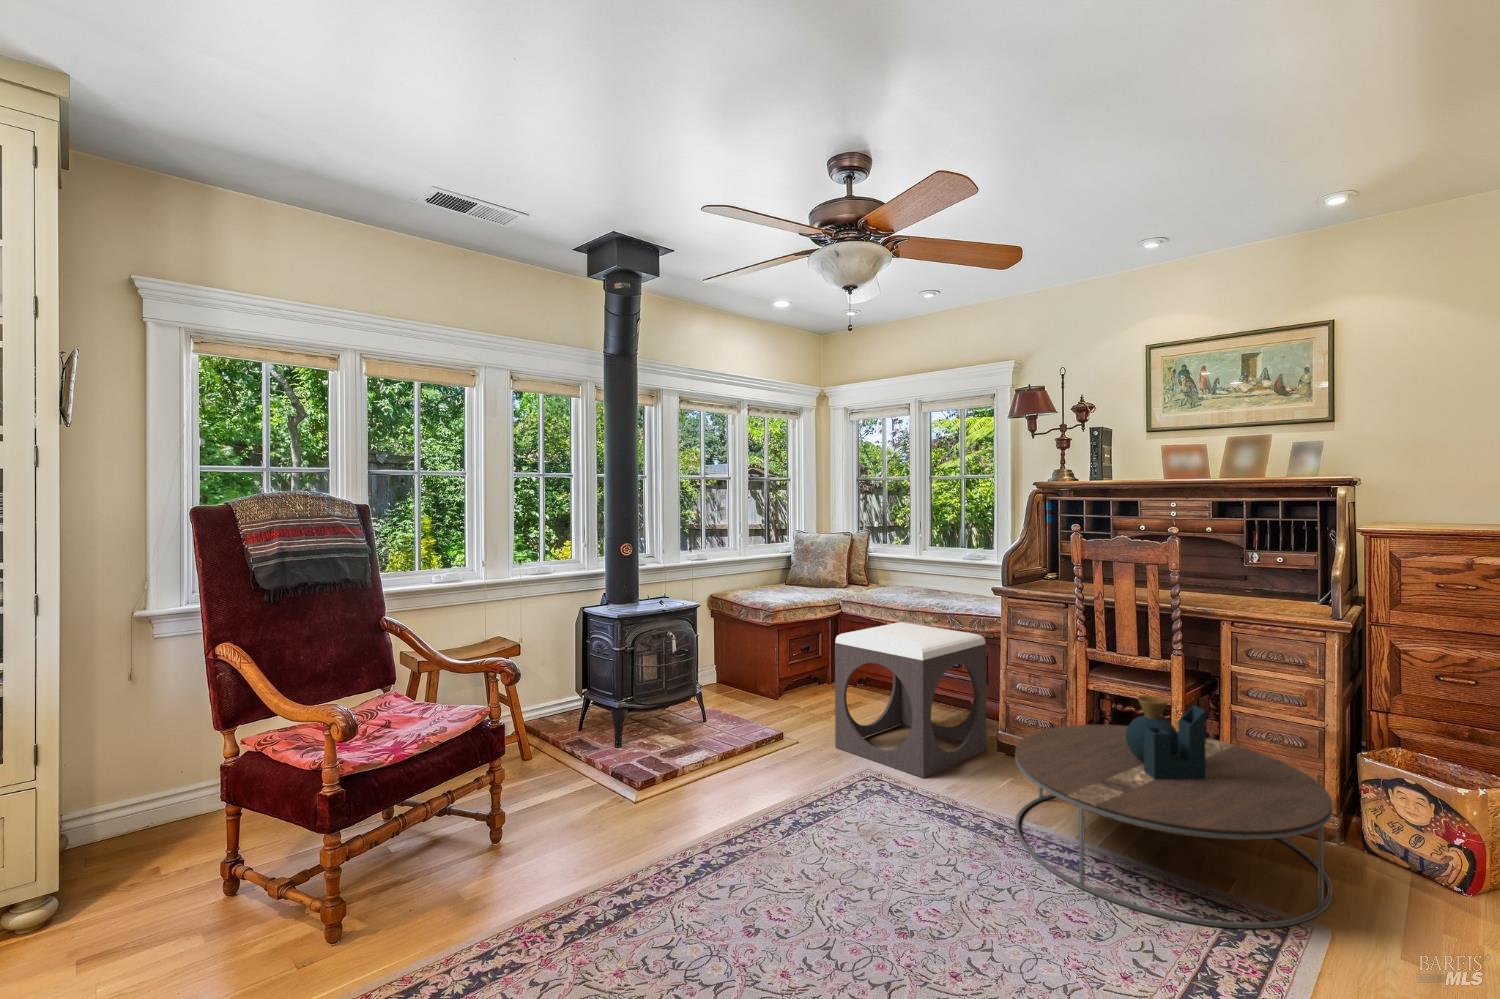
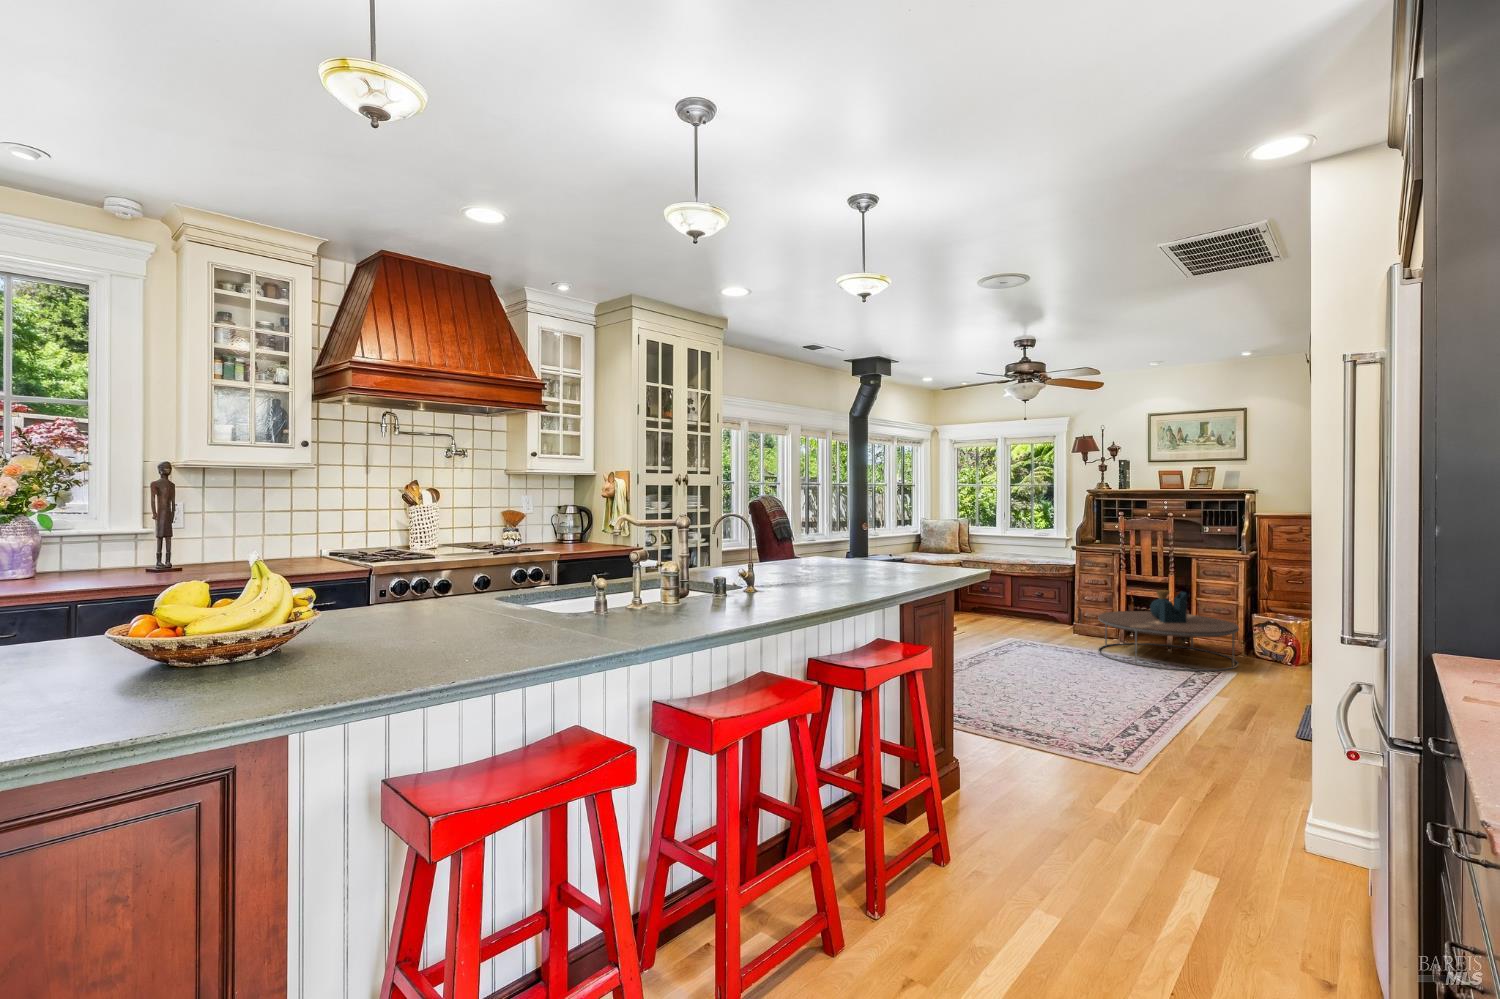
footstool: present [835,622,986,778] -> none [988,568,1069,641]

